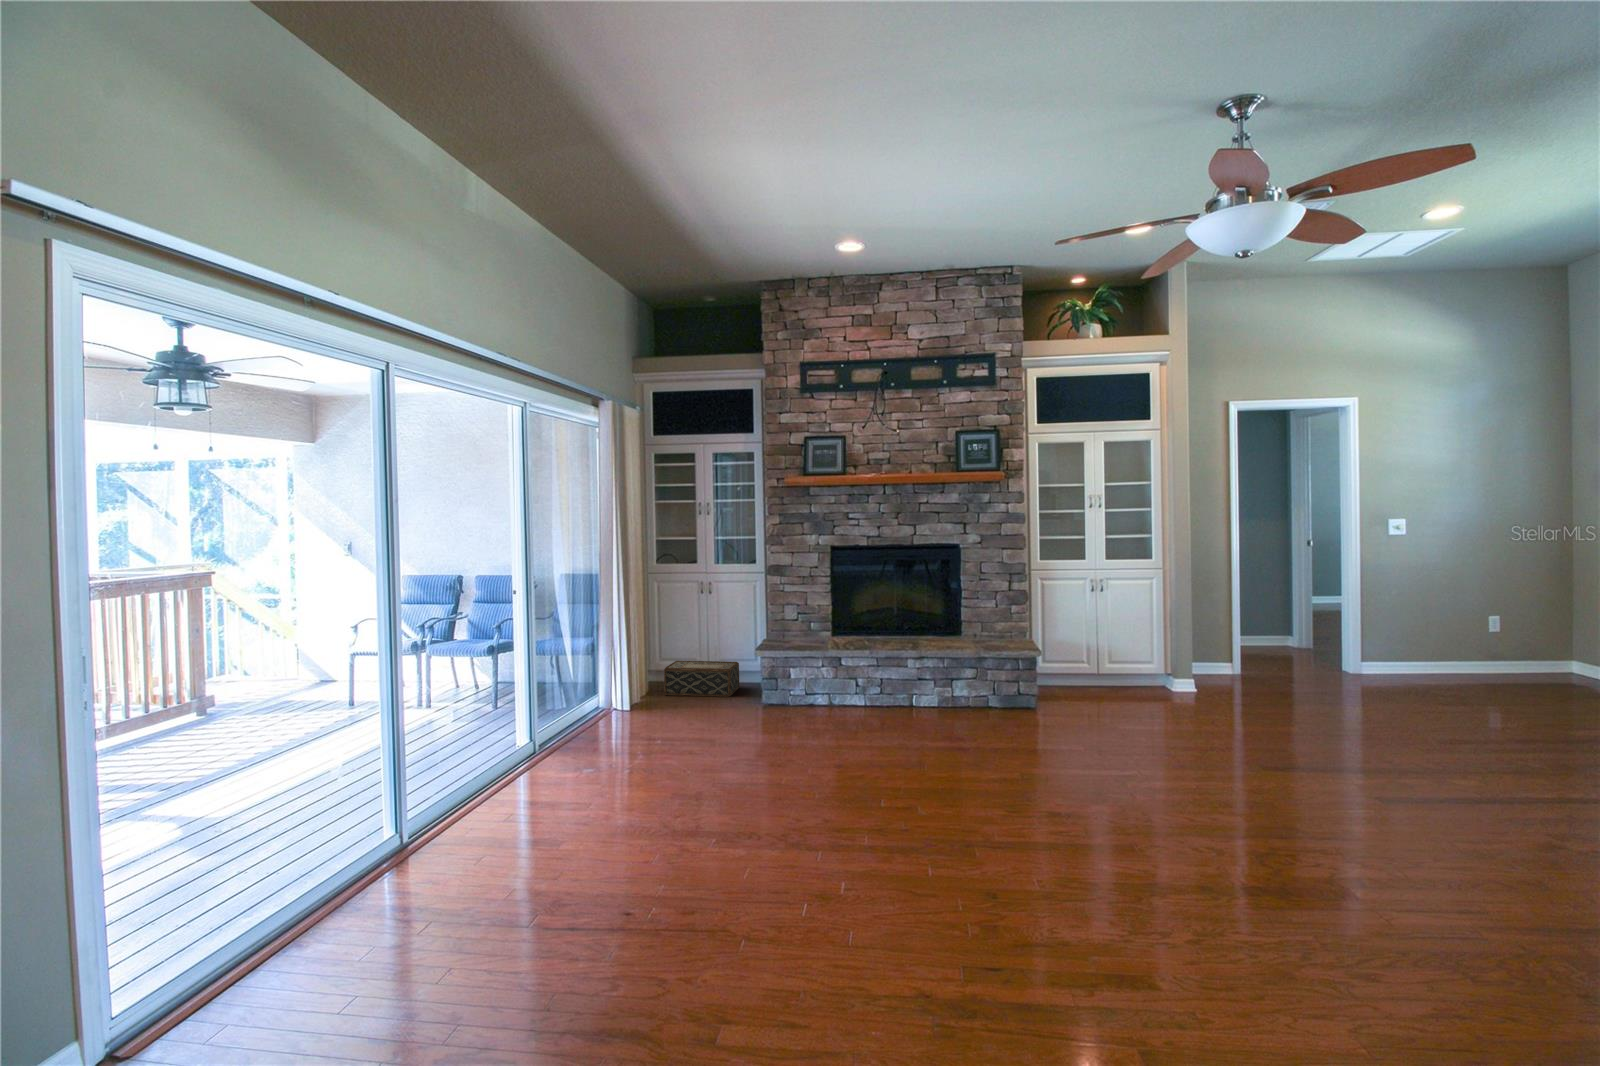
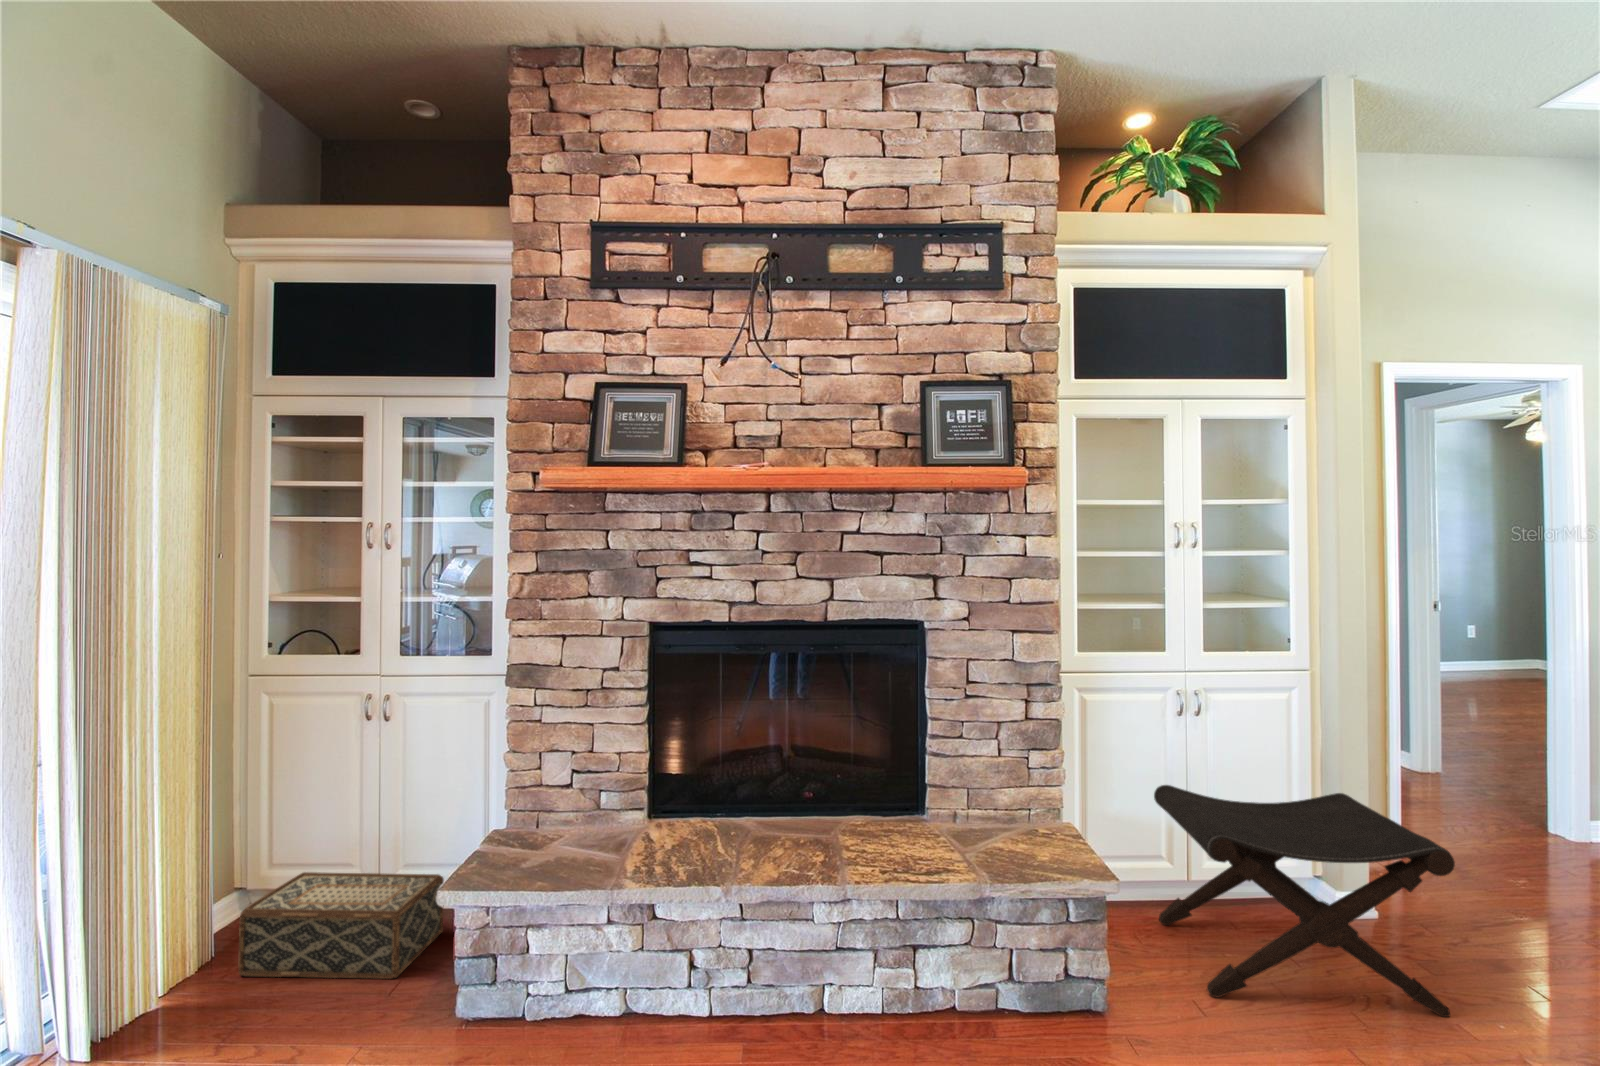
footstool: none [1078,623,1190,710] -> present [1154,785,1455,1017]

